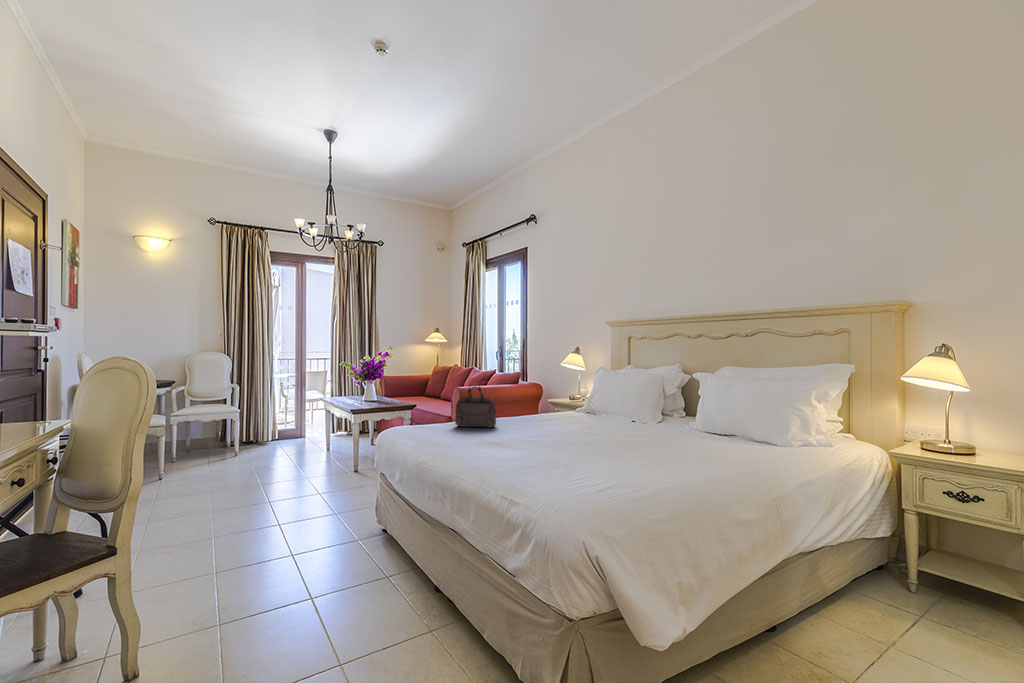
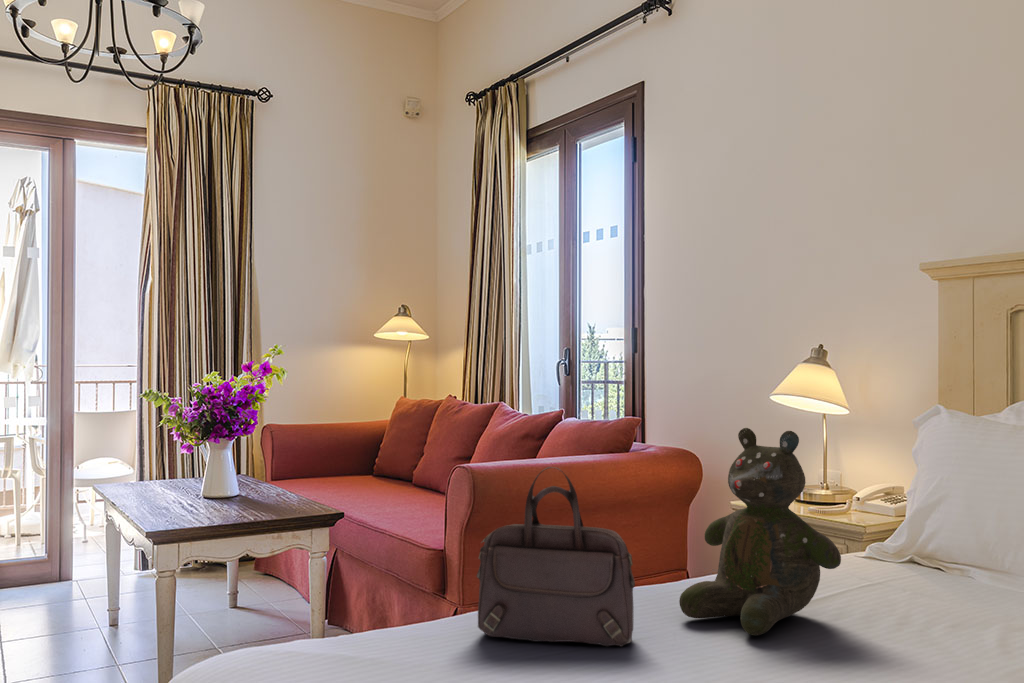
teddy bear: none [511,372,552,425] -> present [679,428,841,635]

